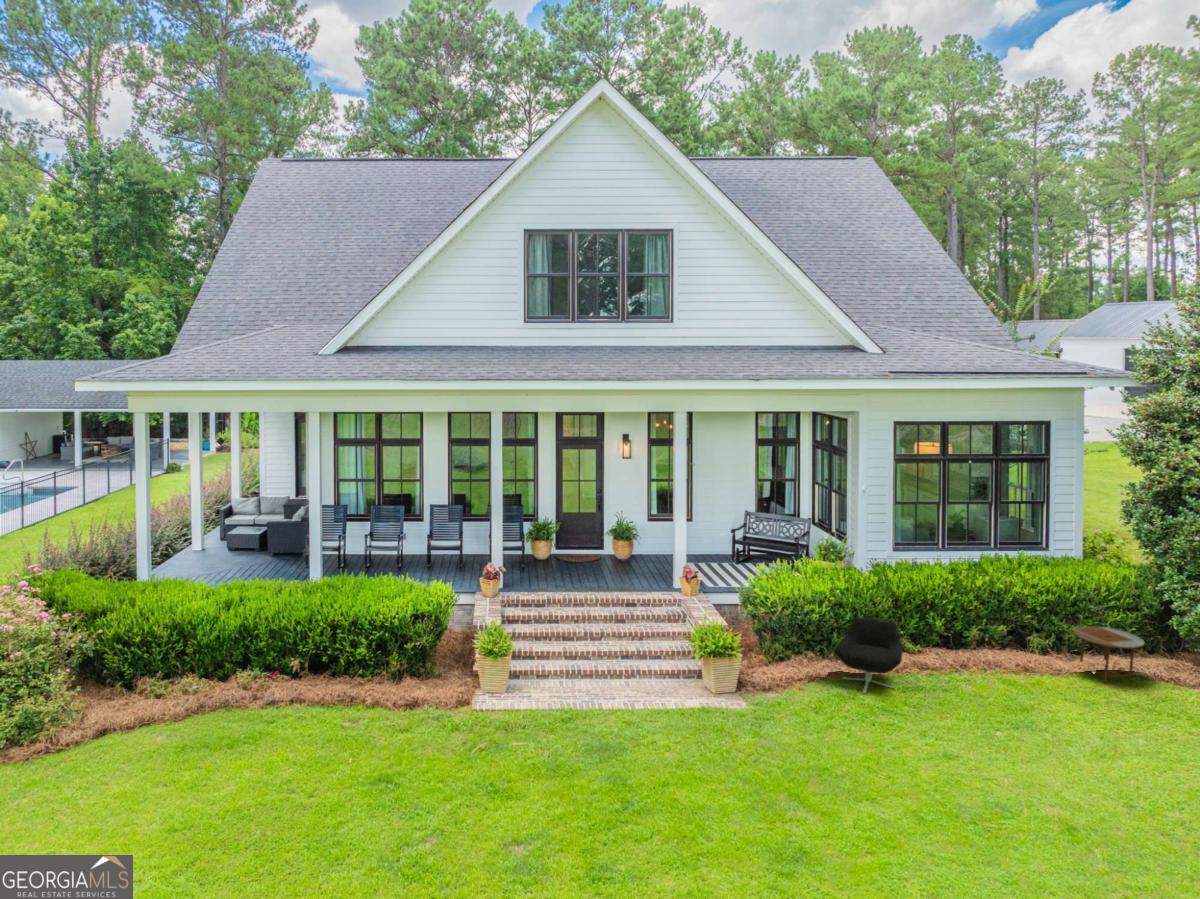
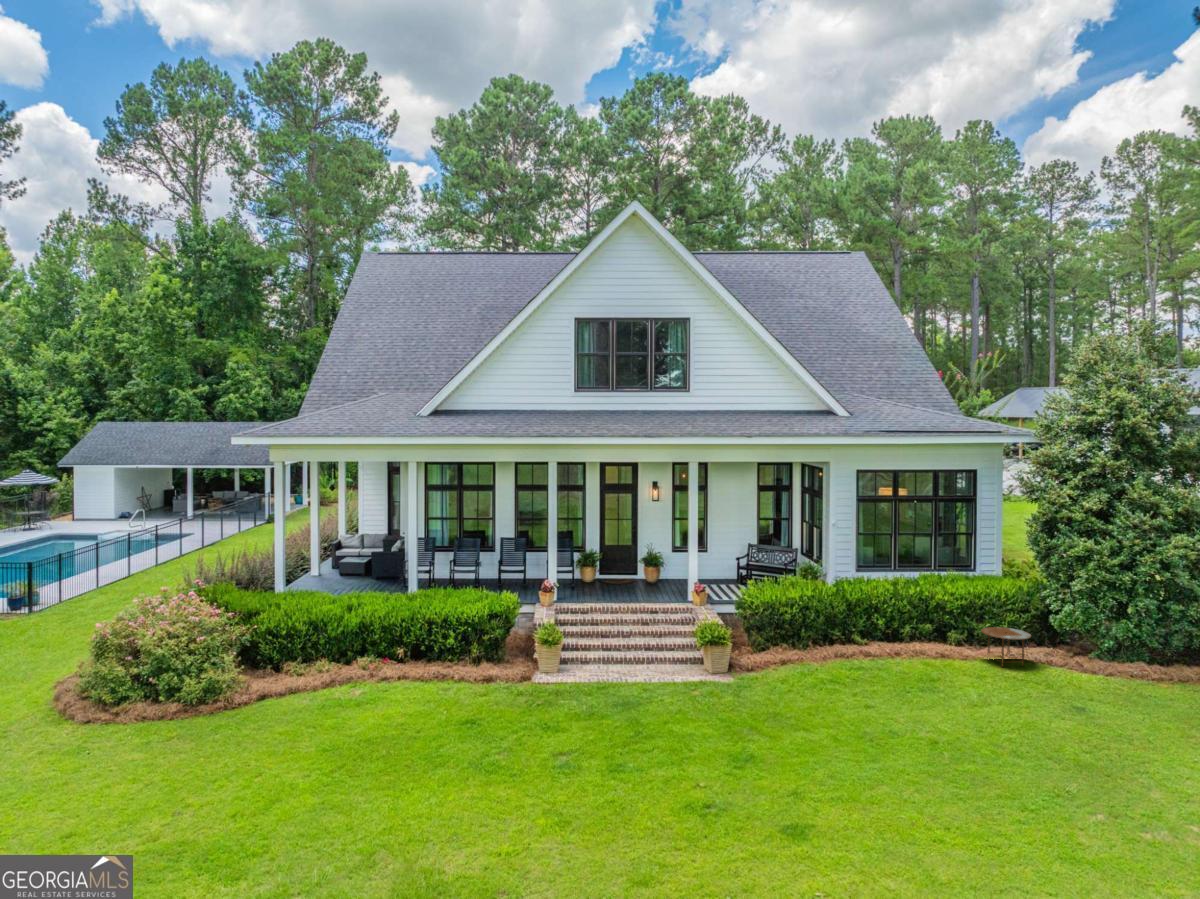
lounge chair: present [834,617,903,693] -> none [795,617,848,669]

